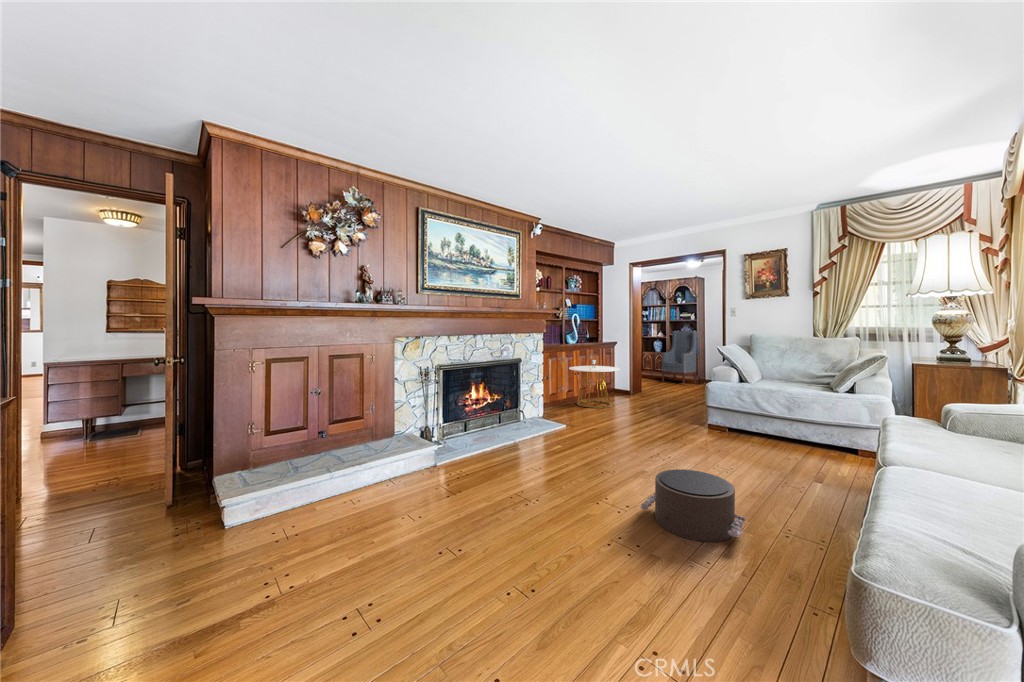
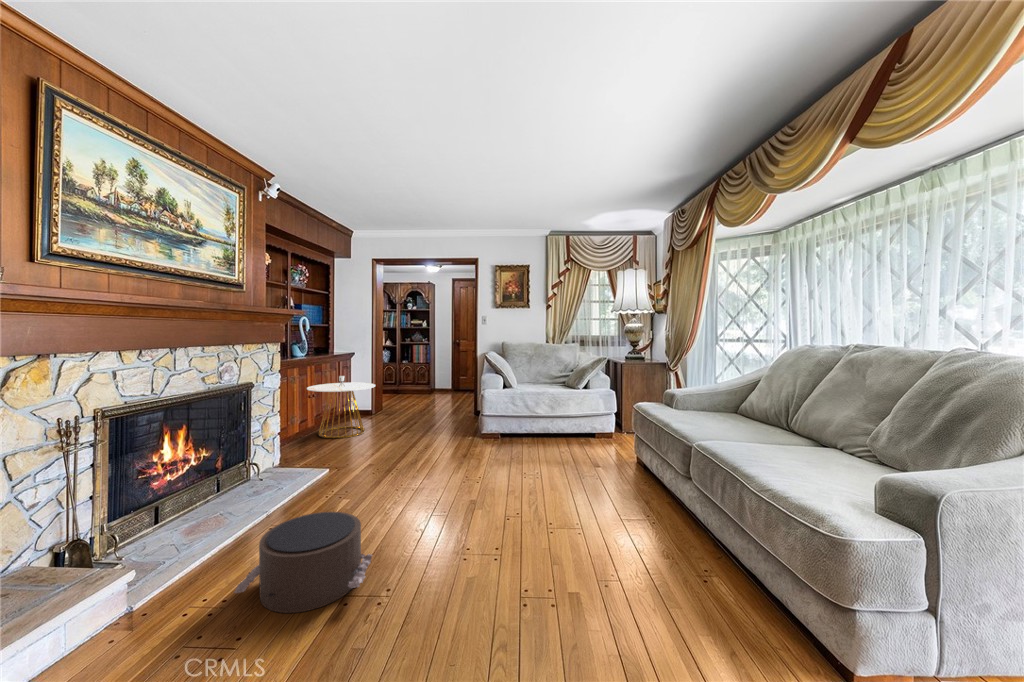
armchair: present [662,331,698,385] -> none [396,339,429,395]
pouf: present [640,469,745,542] -> present [234,512,372,613]

